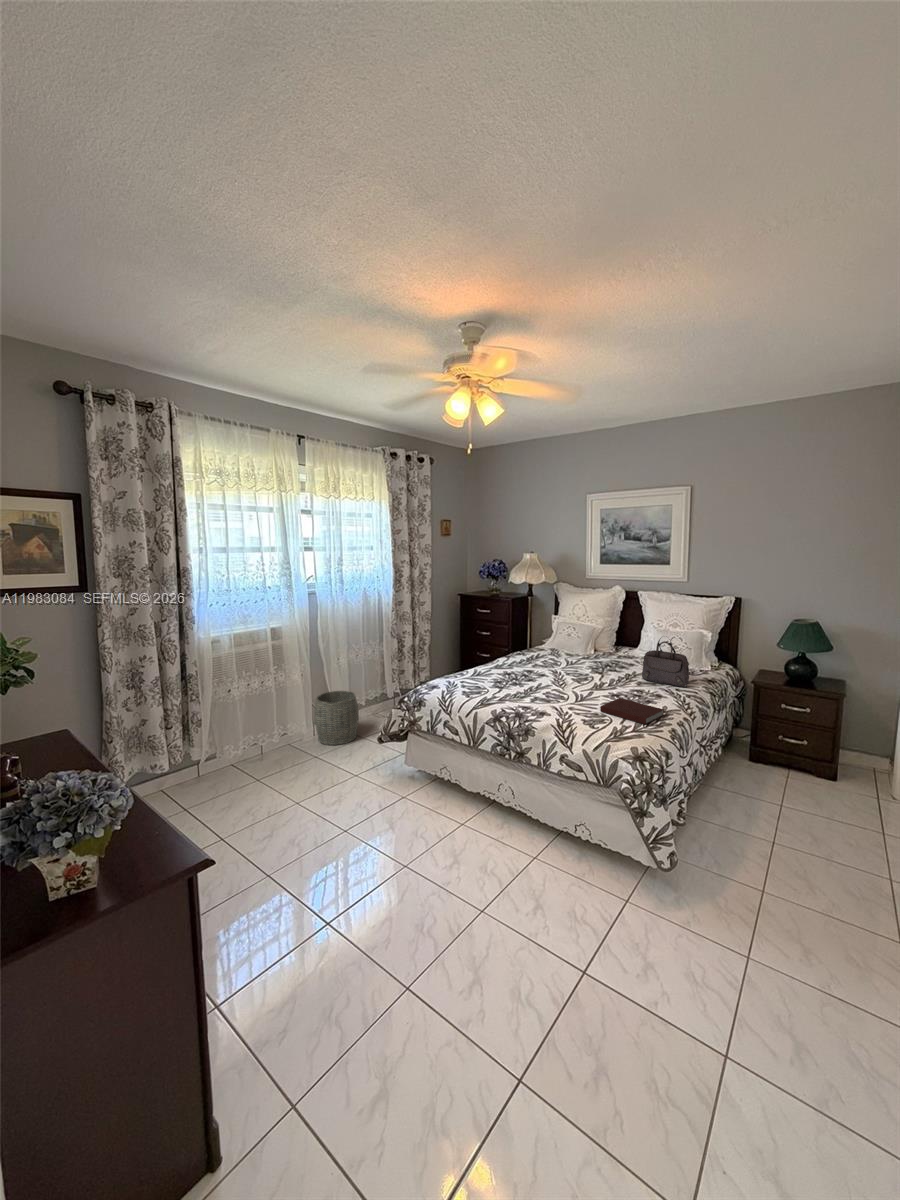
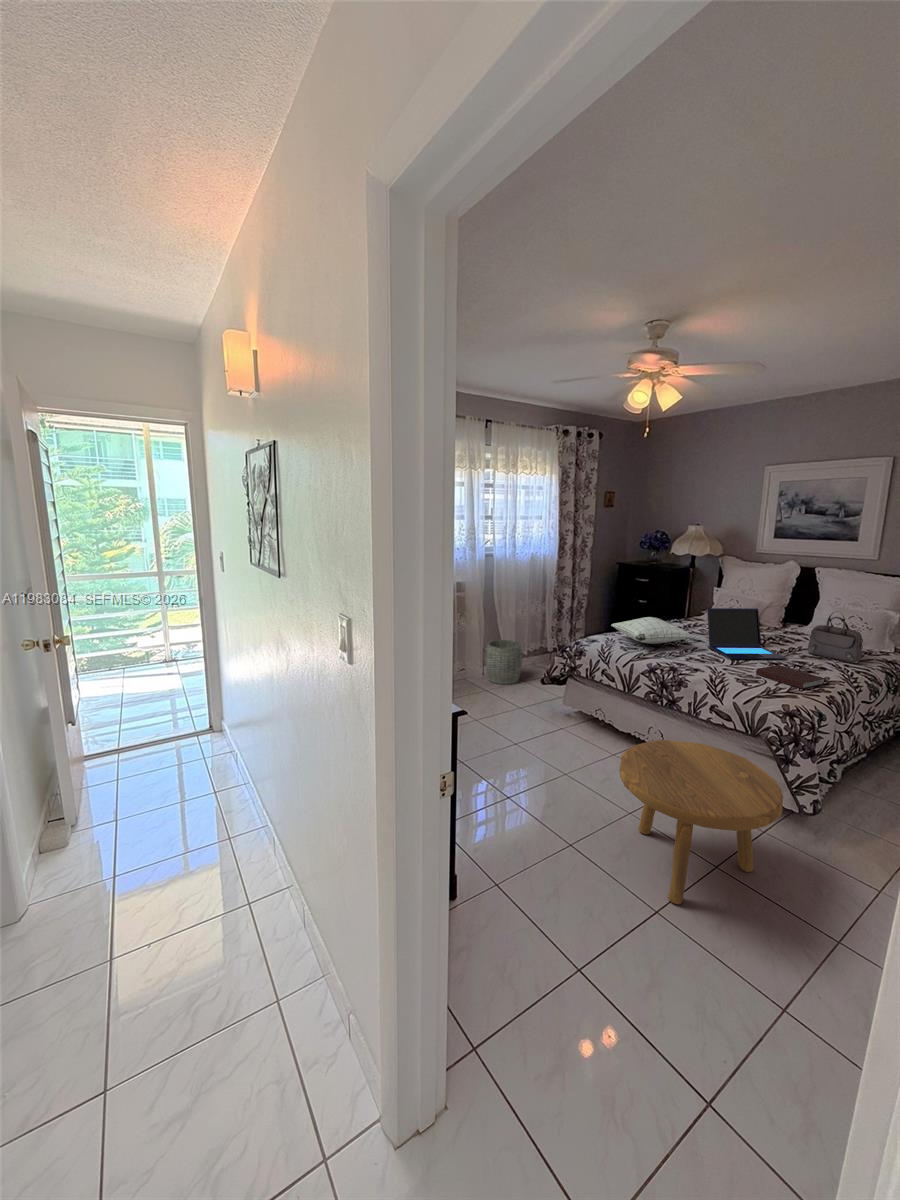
laptop: none [547,637,626,695] -> present [707,608,787,659]
pillow: none [451,655,535,685] -> present [612,617,691,644]
footstool: none [464,811,649,1045] -> present [619,740,783,904]

